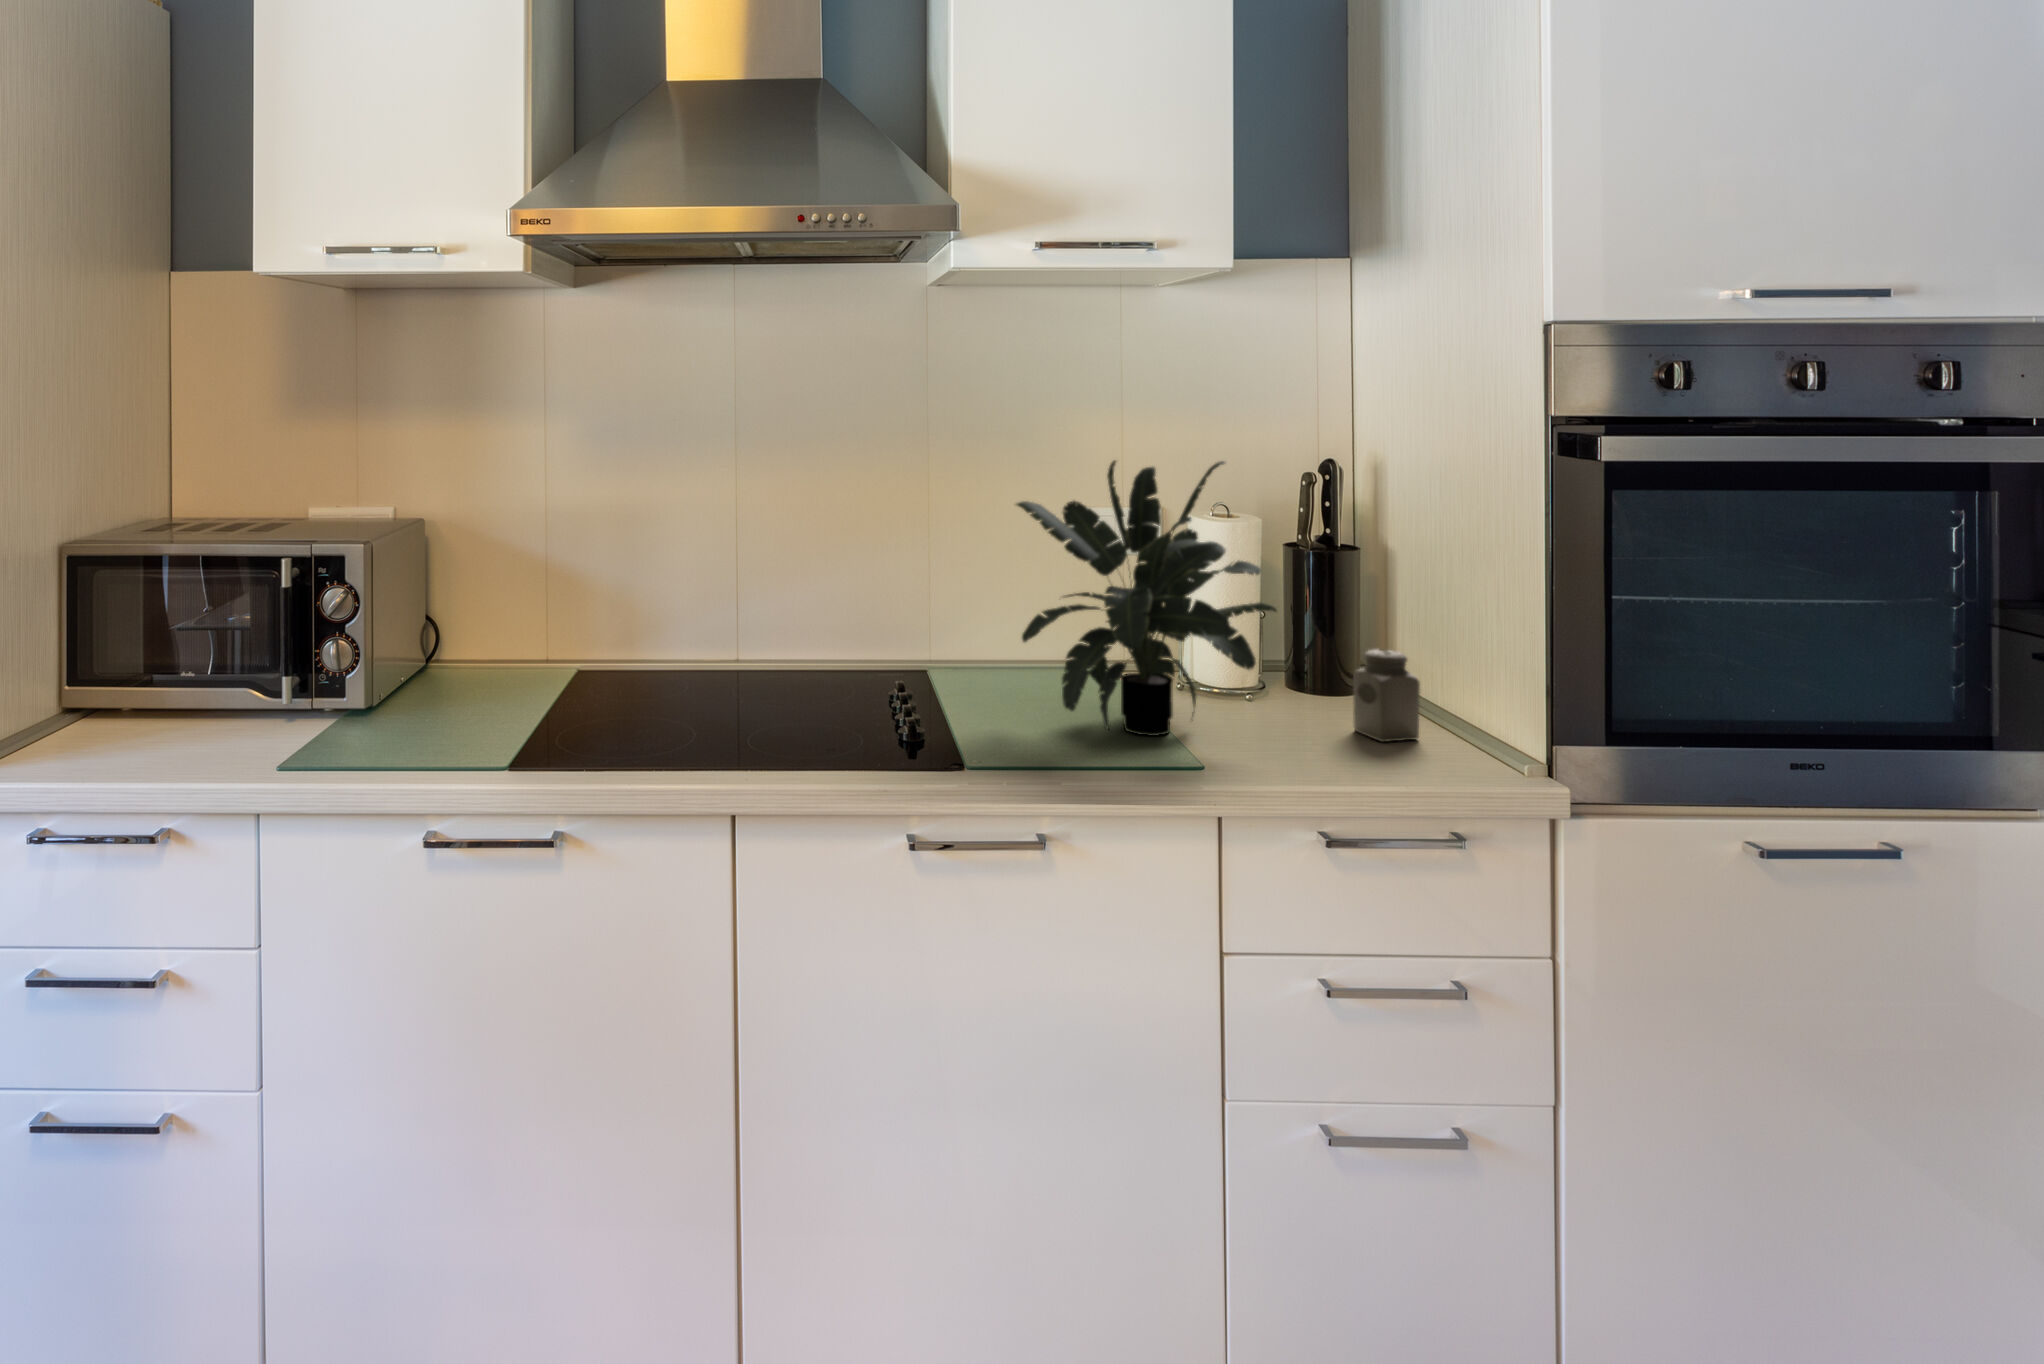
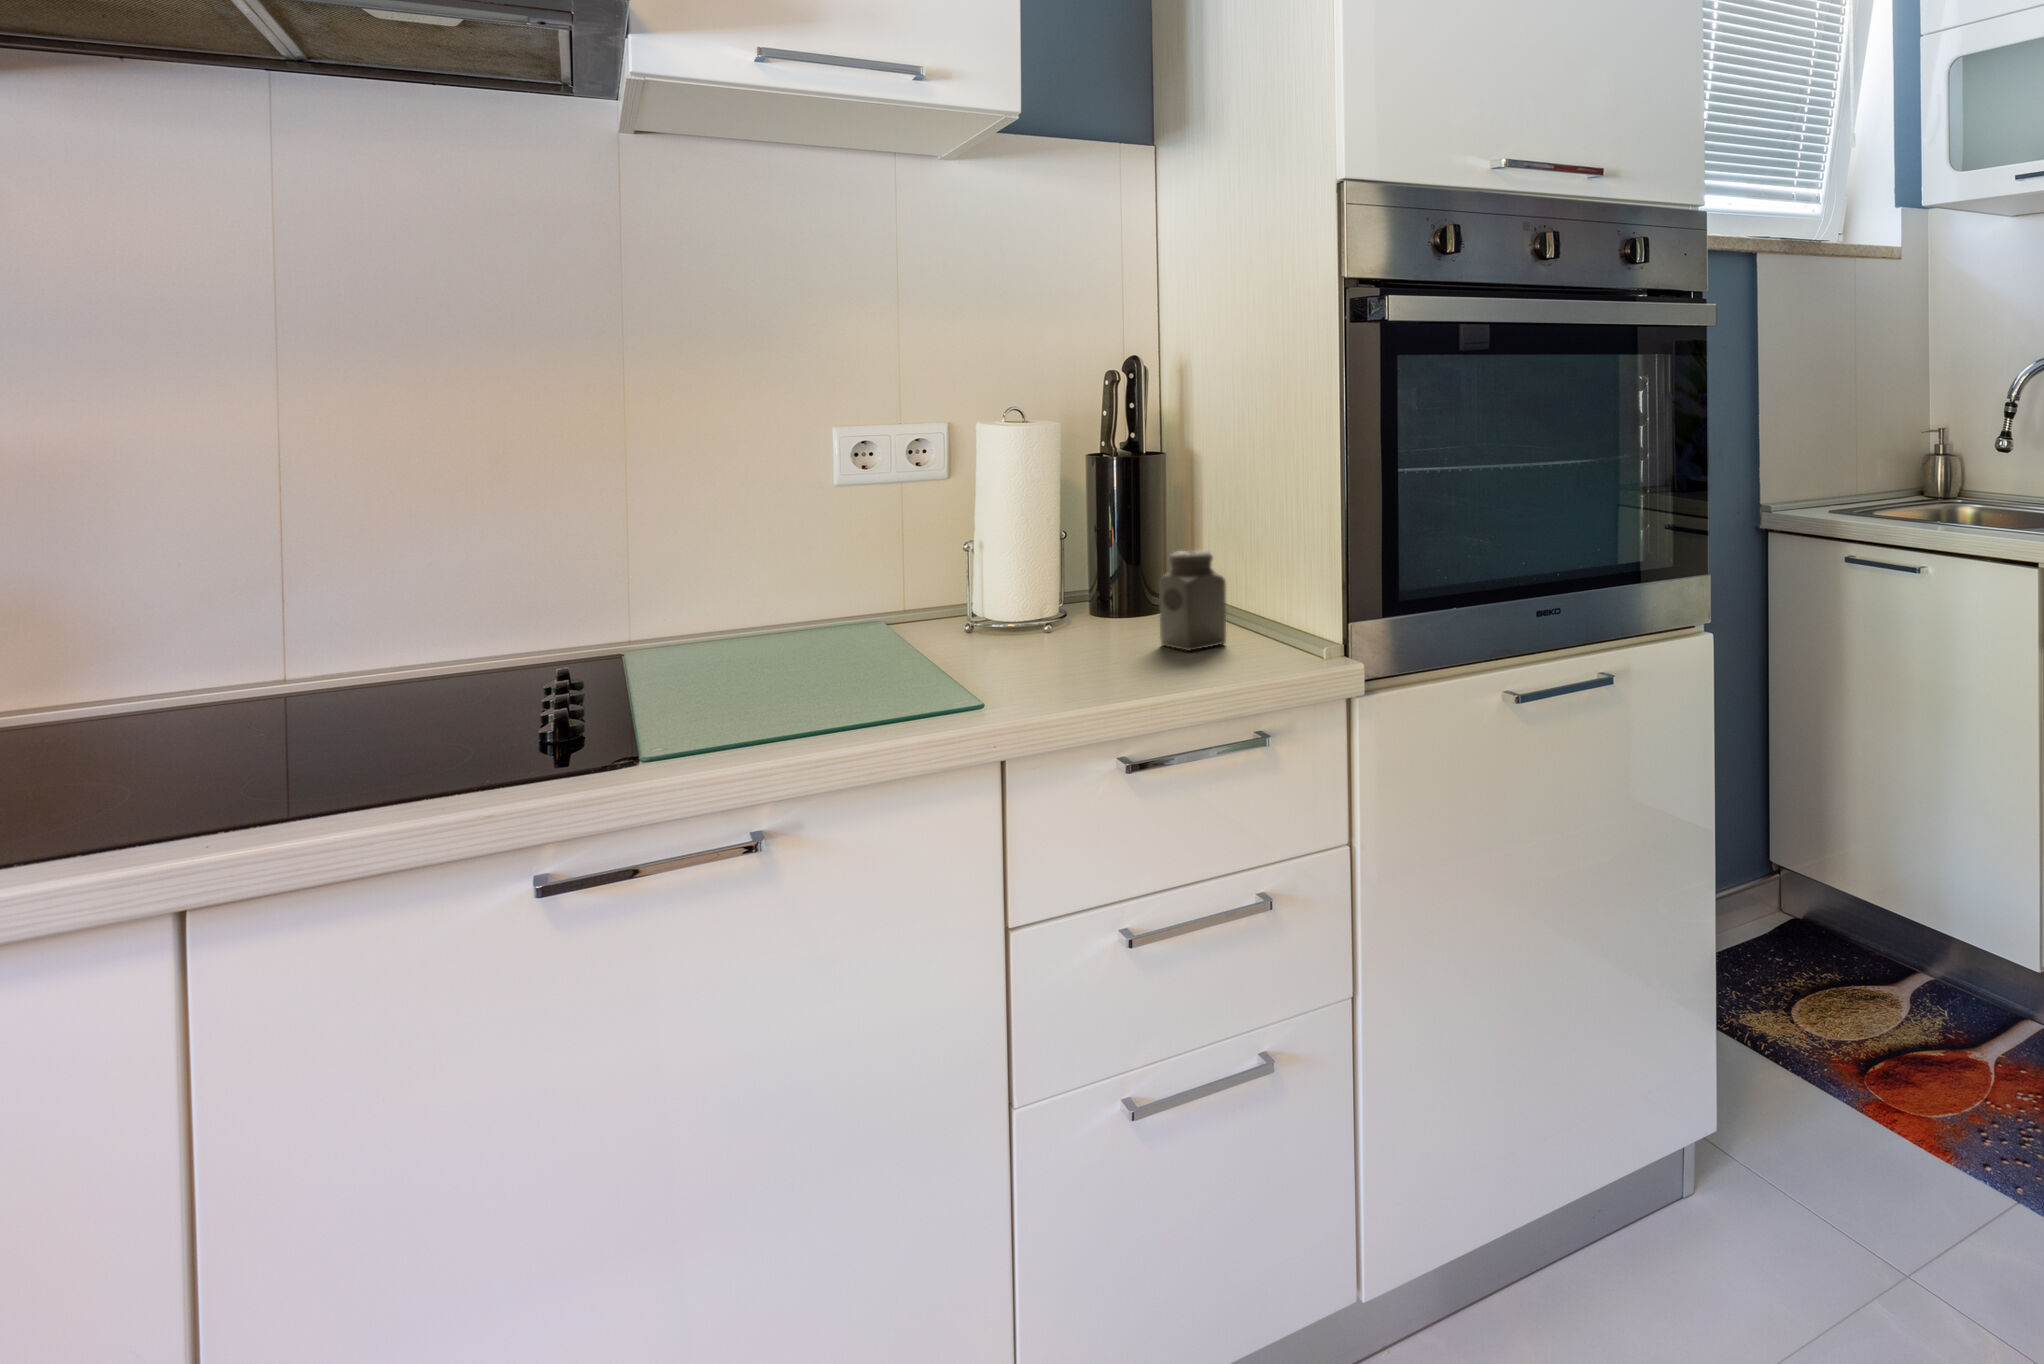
potted plant: present [1017,461,1276,736] -> none [730,329,1073,683]

